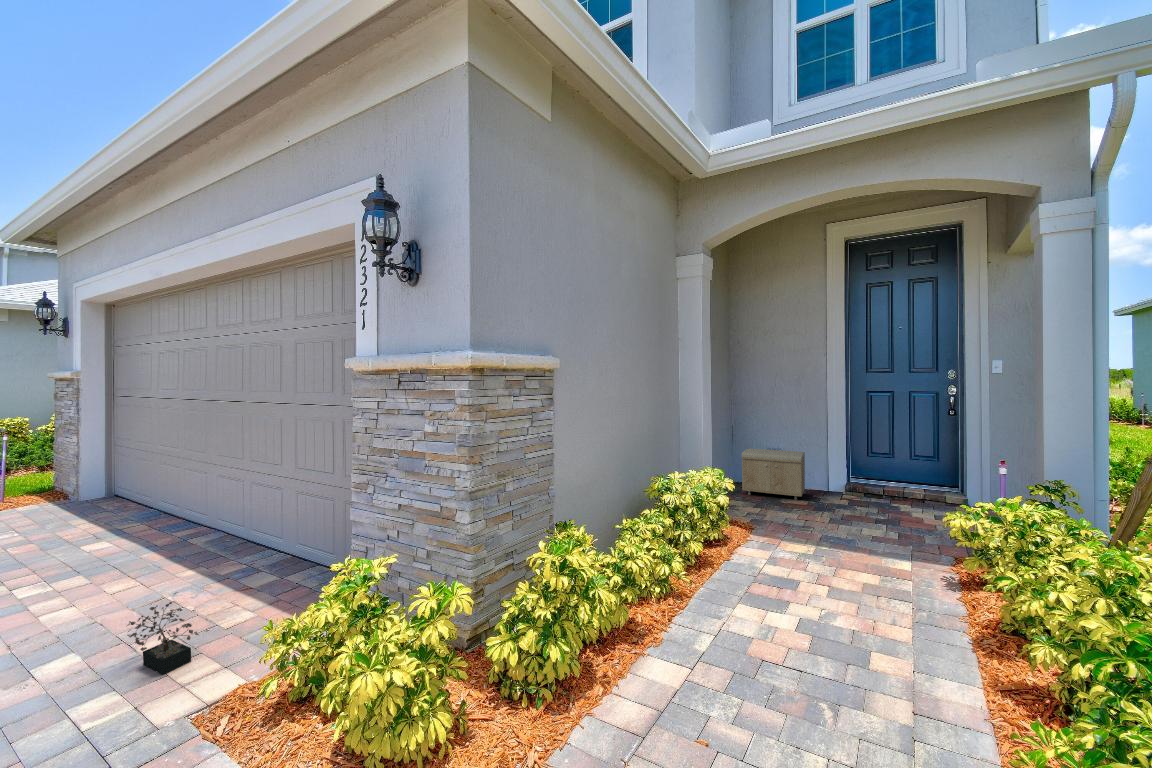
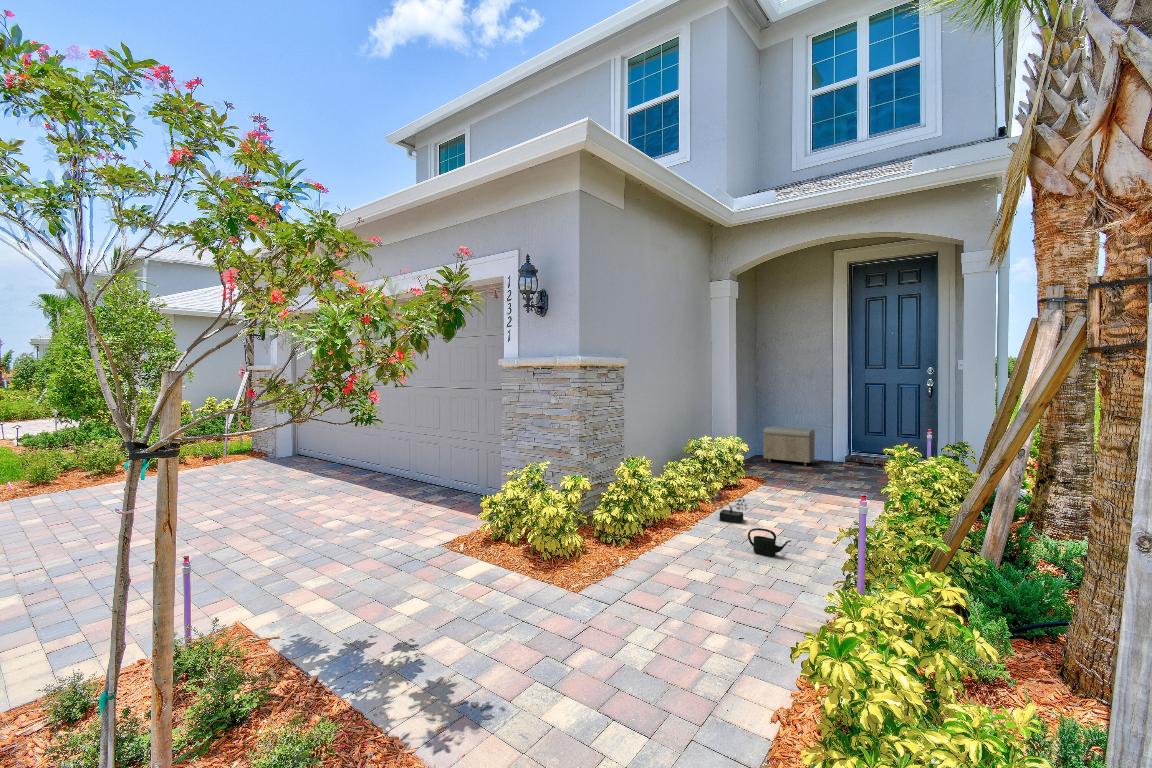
decorative plant: present [127,602,199,675] -> present [713,489,748,524]
watering can: none [775,671,864,731] -> present [748,528,791,556]

